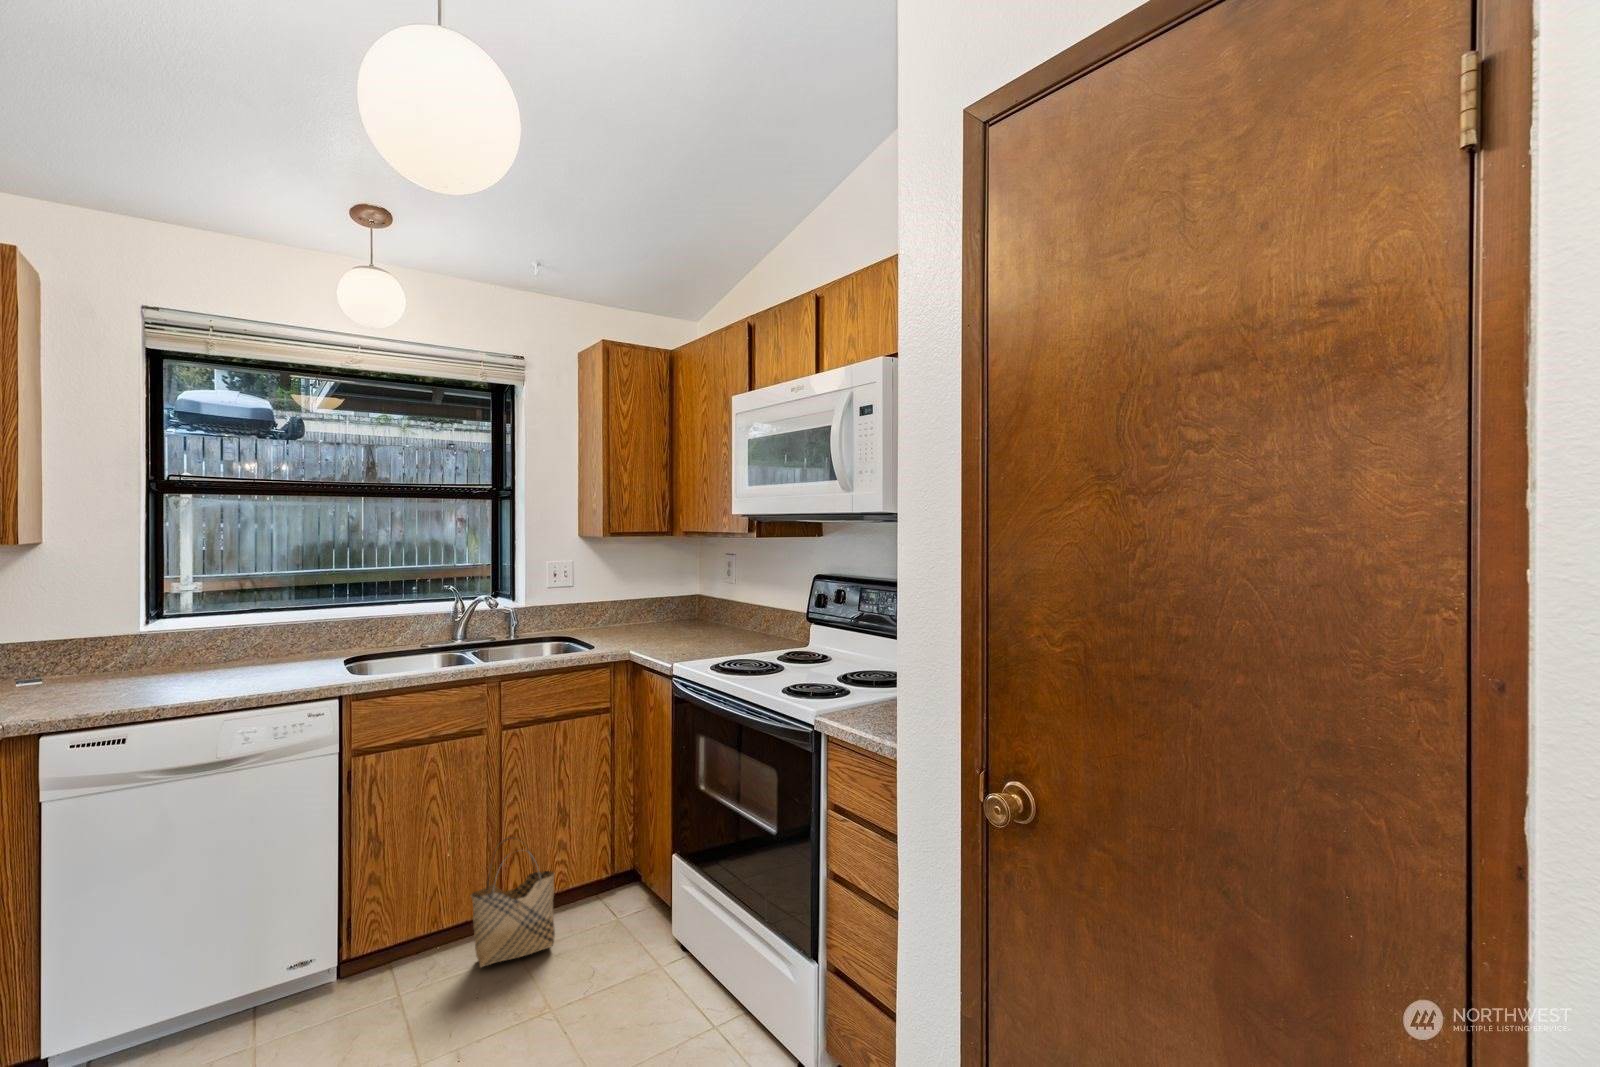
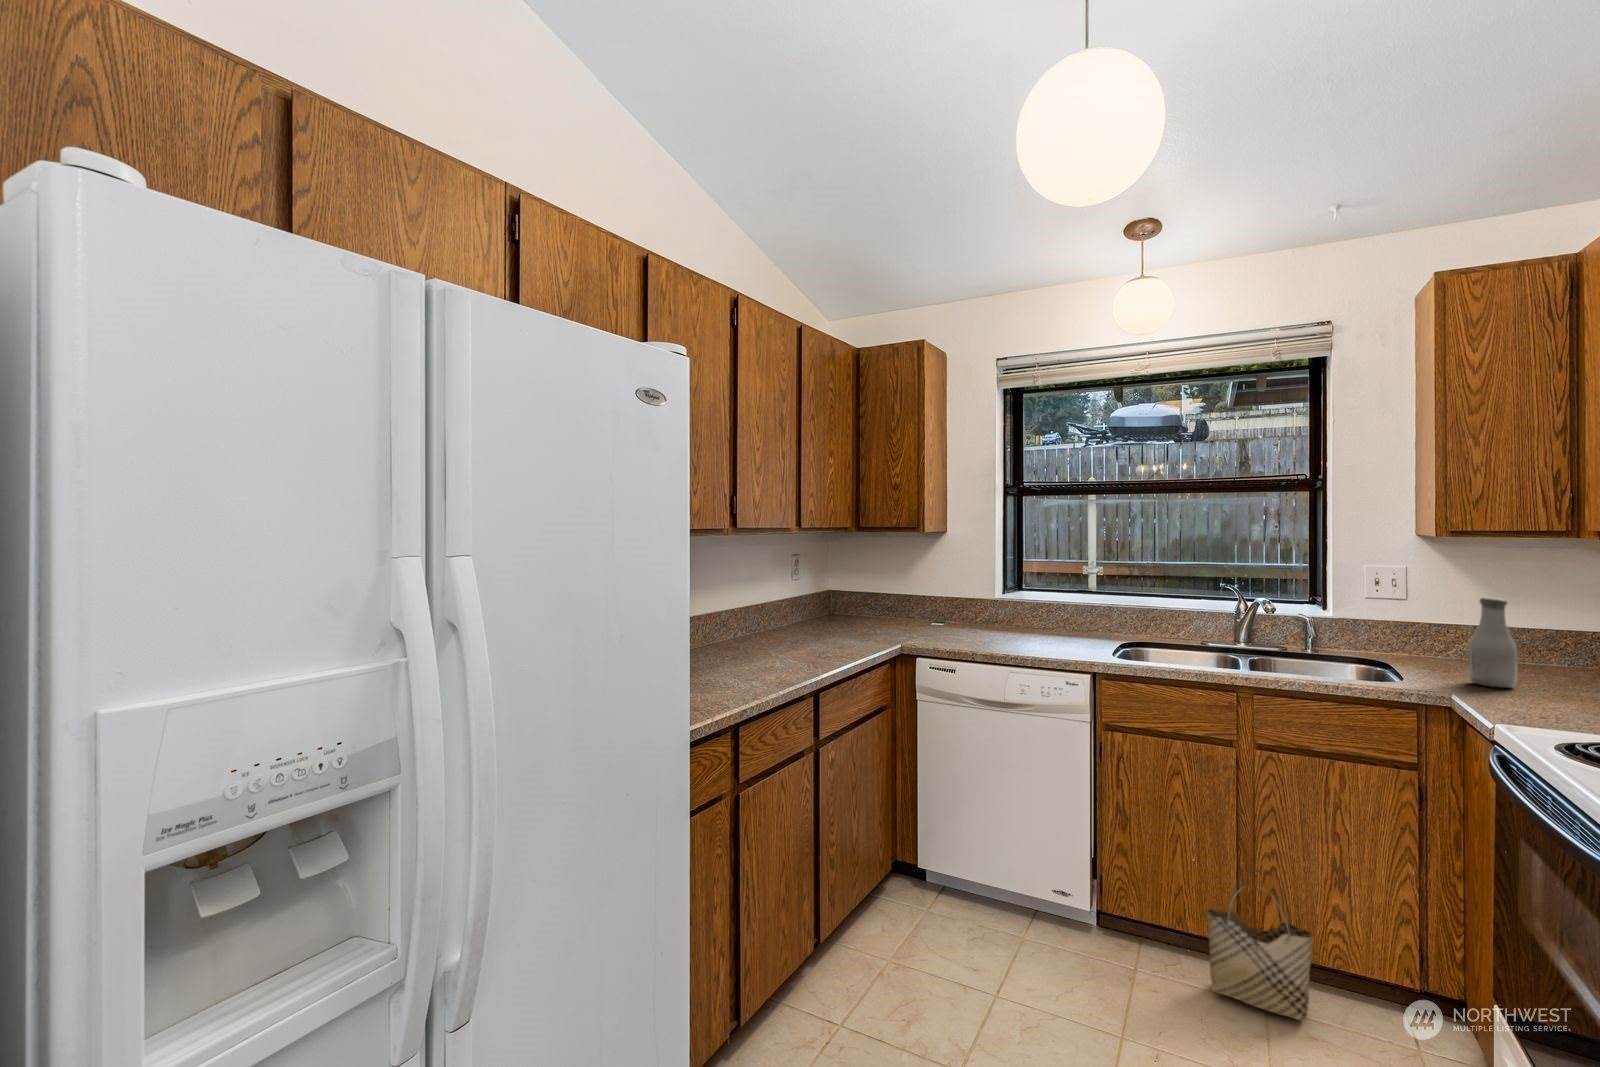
bottle: none [627,581,652,642] -> present [1468,598,1517,688]

